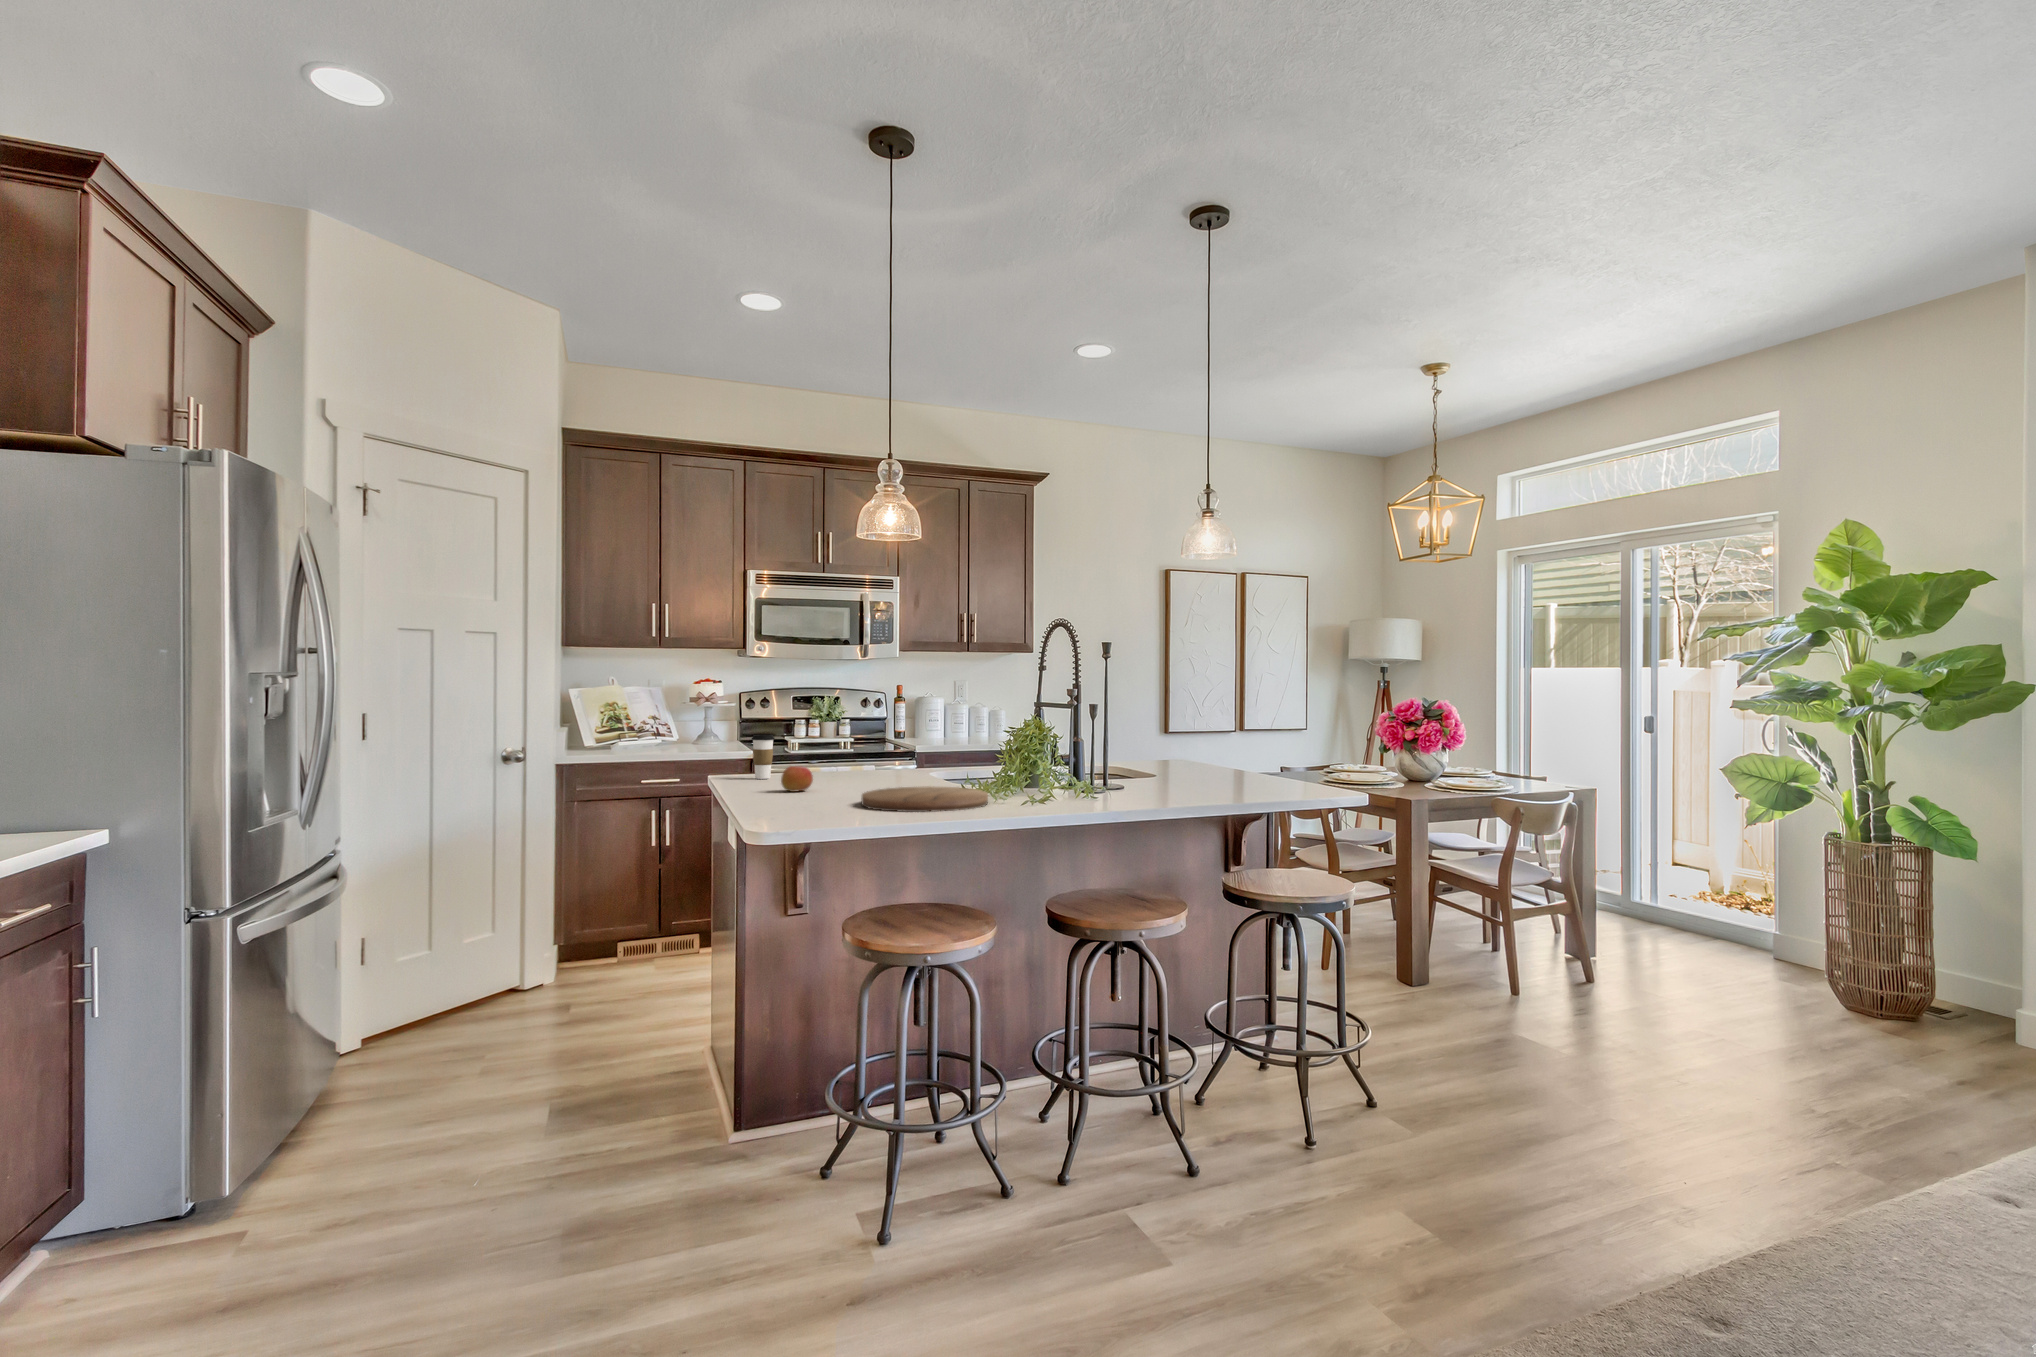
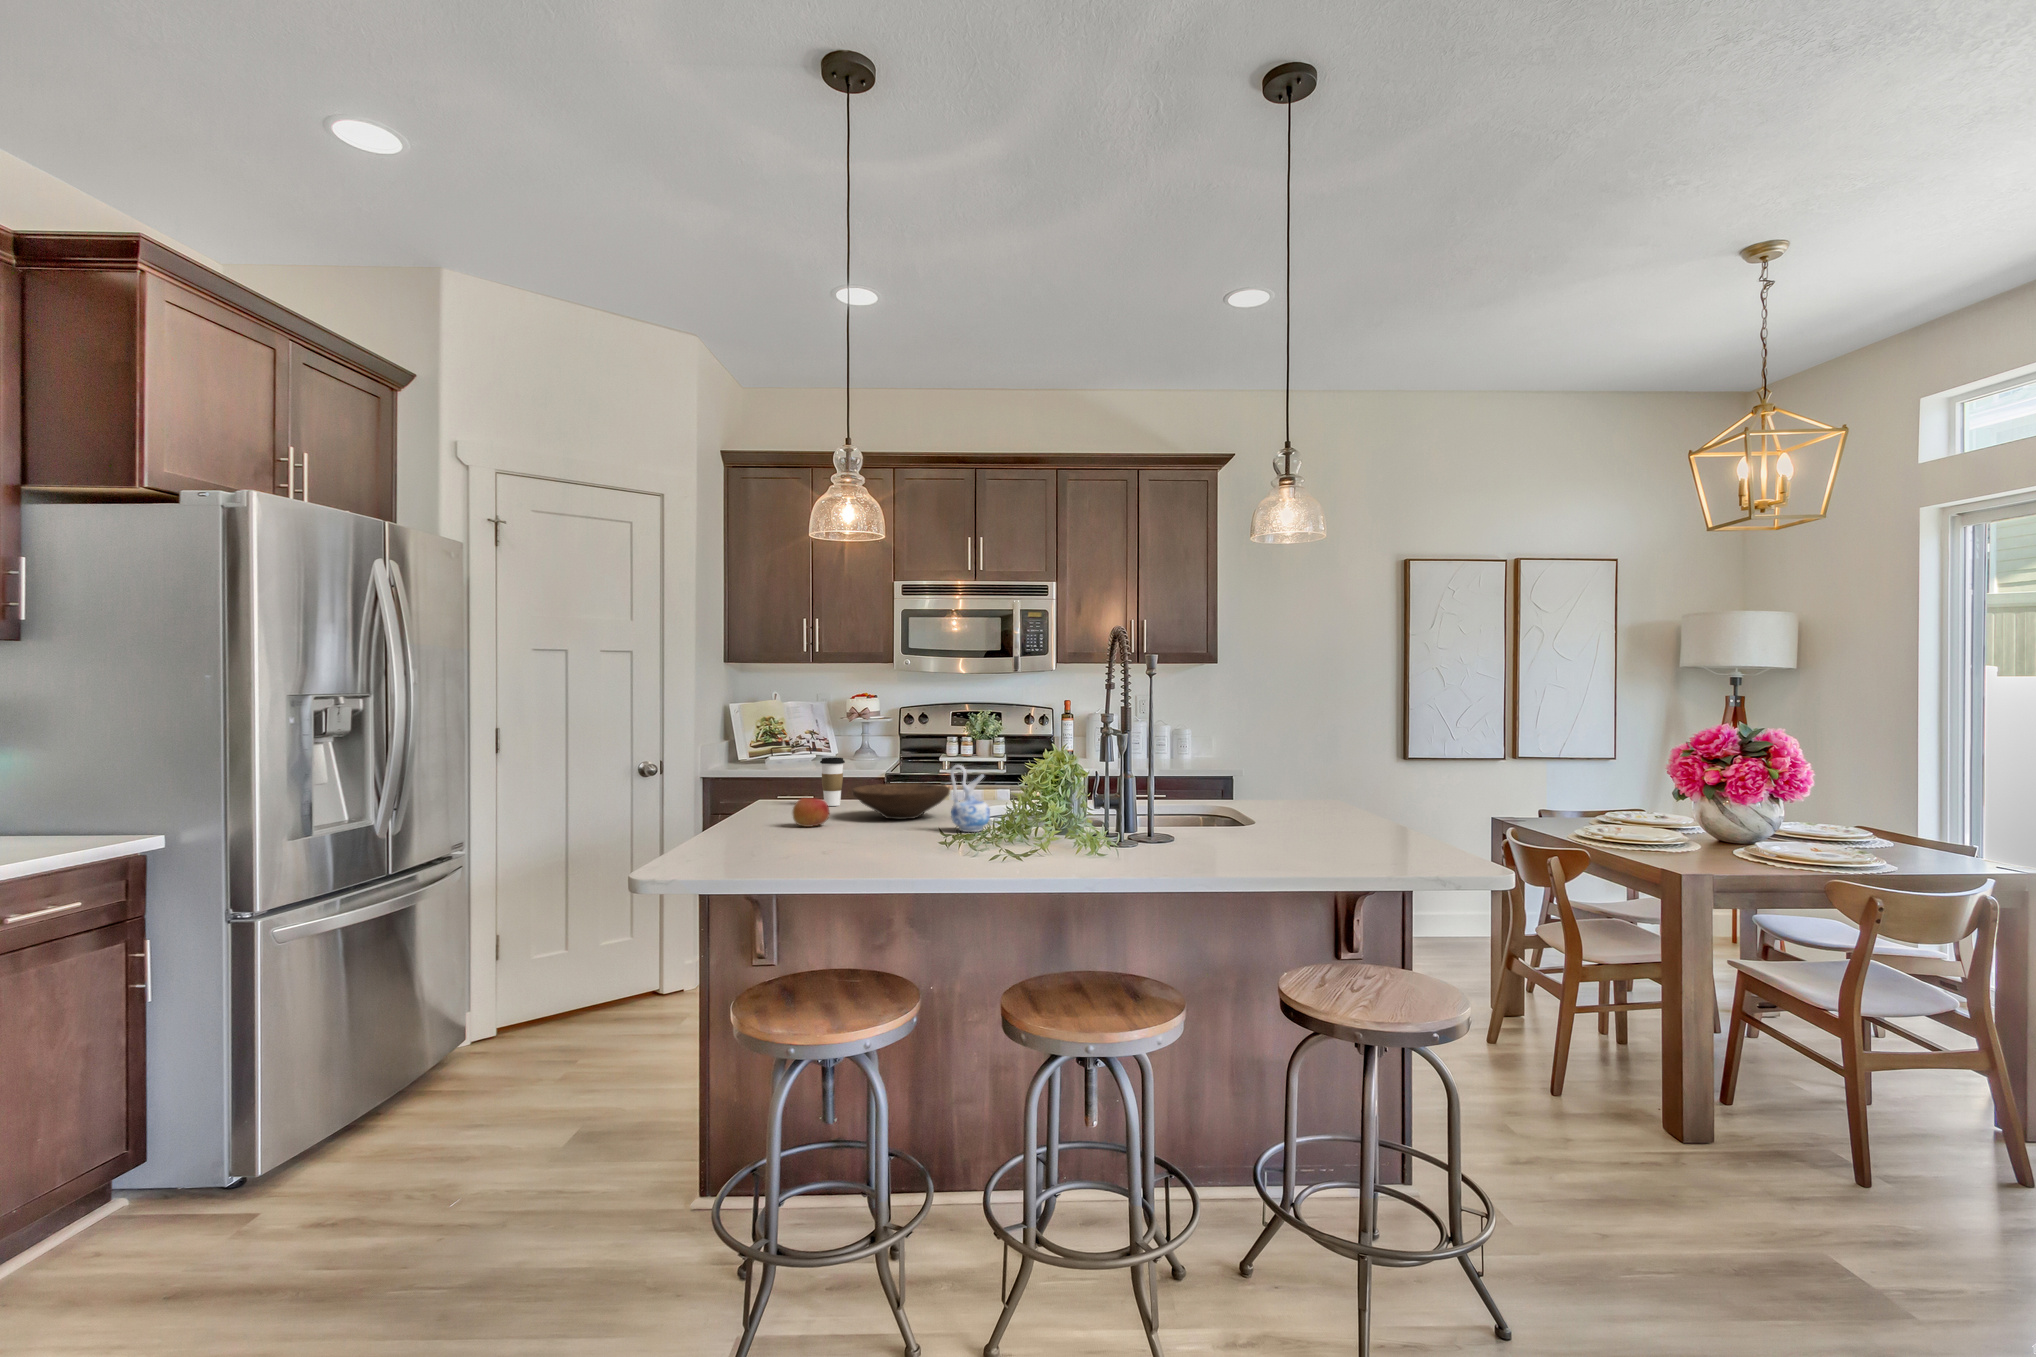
ceramic pitcher: none [925,734,957,789] -> present [950,765,990,832]
wooden bowl: none [811,754,898,785] -> present [853,783,950,819]
cutting board: present [861,786,988,812] -> none [805,831,962,871]

